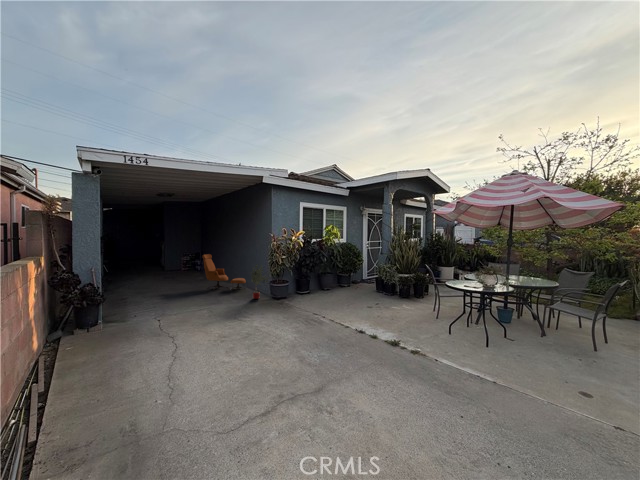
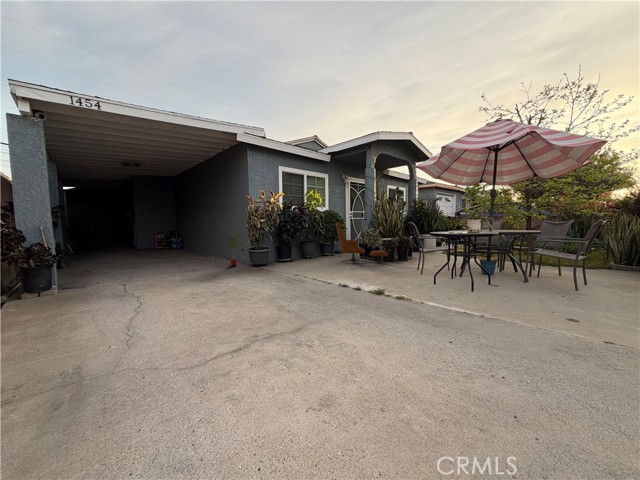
lounge chair: present [203,254,246,290] -> present [336,223,388,264]

